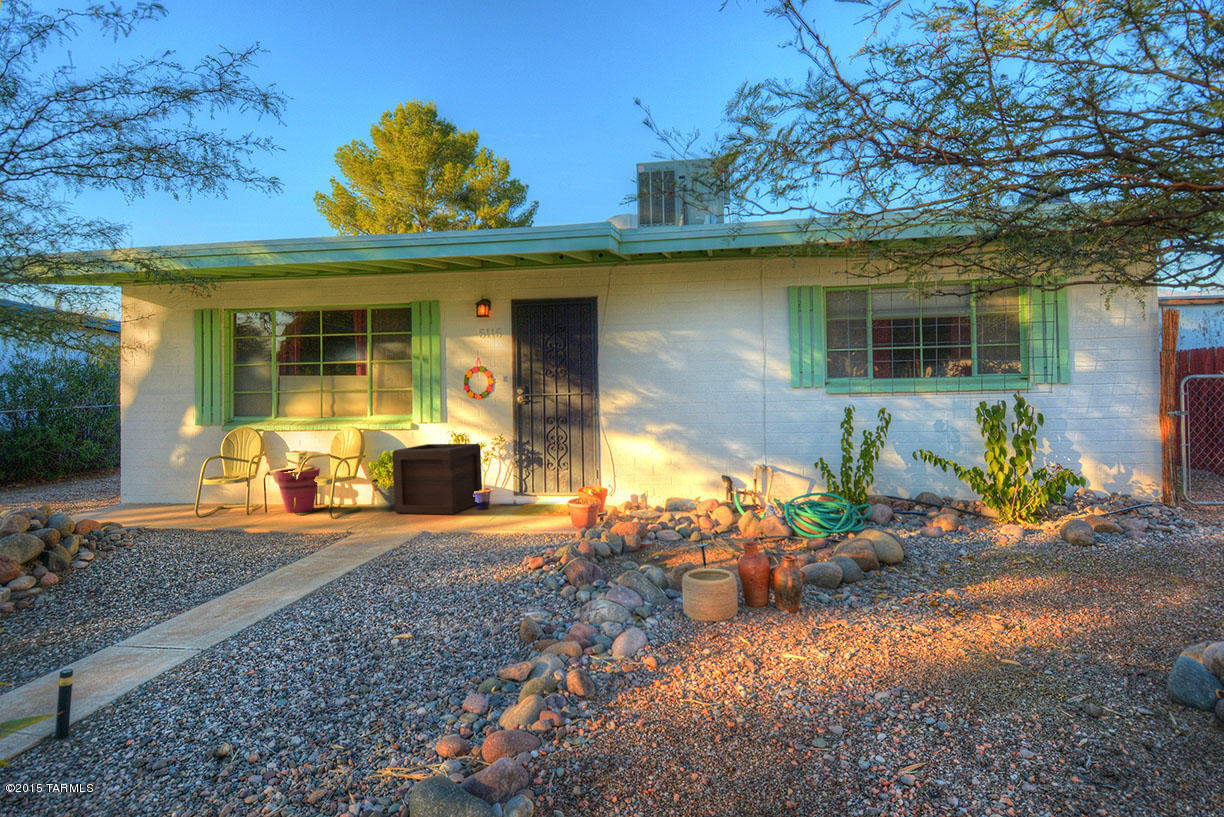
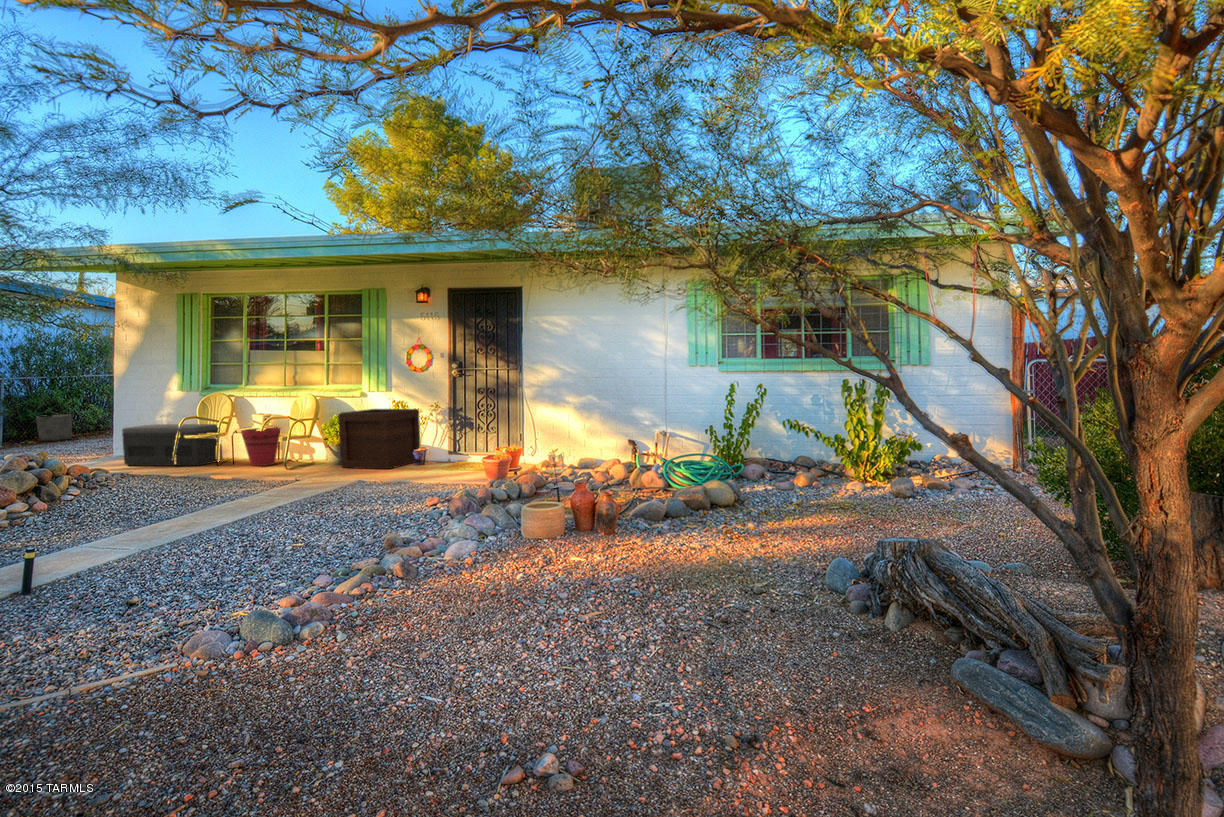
planter: none [23,453,64,483] -> present [36,415,72,441]
storage bench: none [134,464,250,515] -> present [122,424,222,466]

